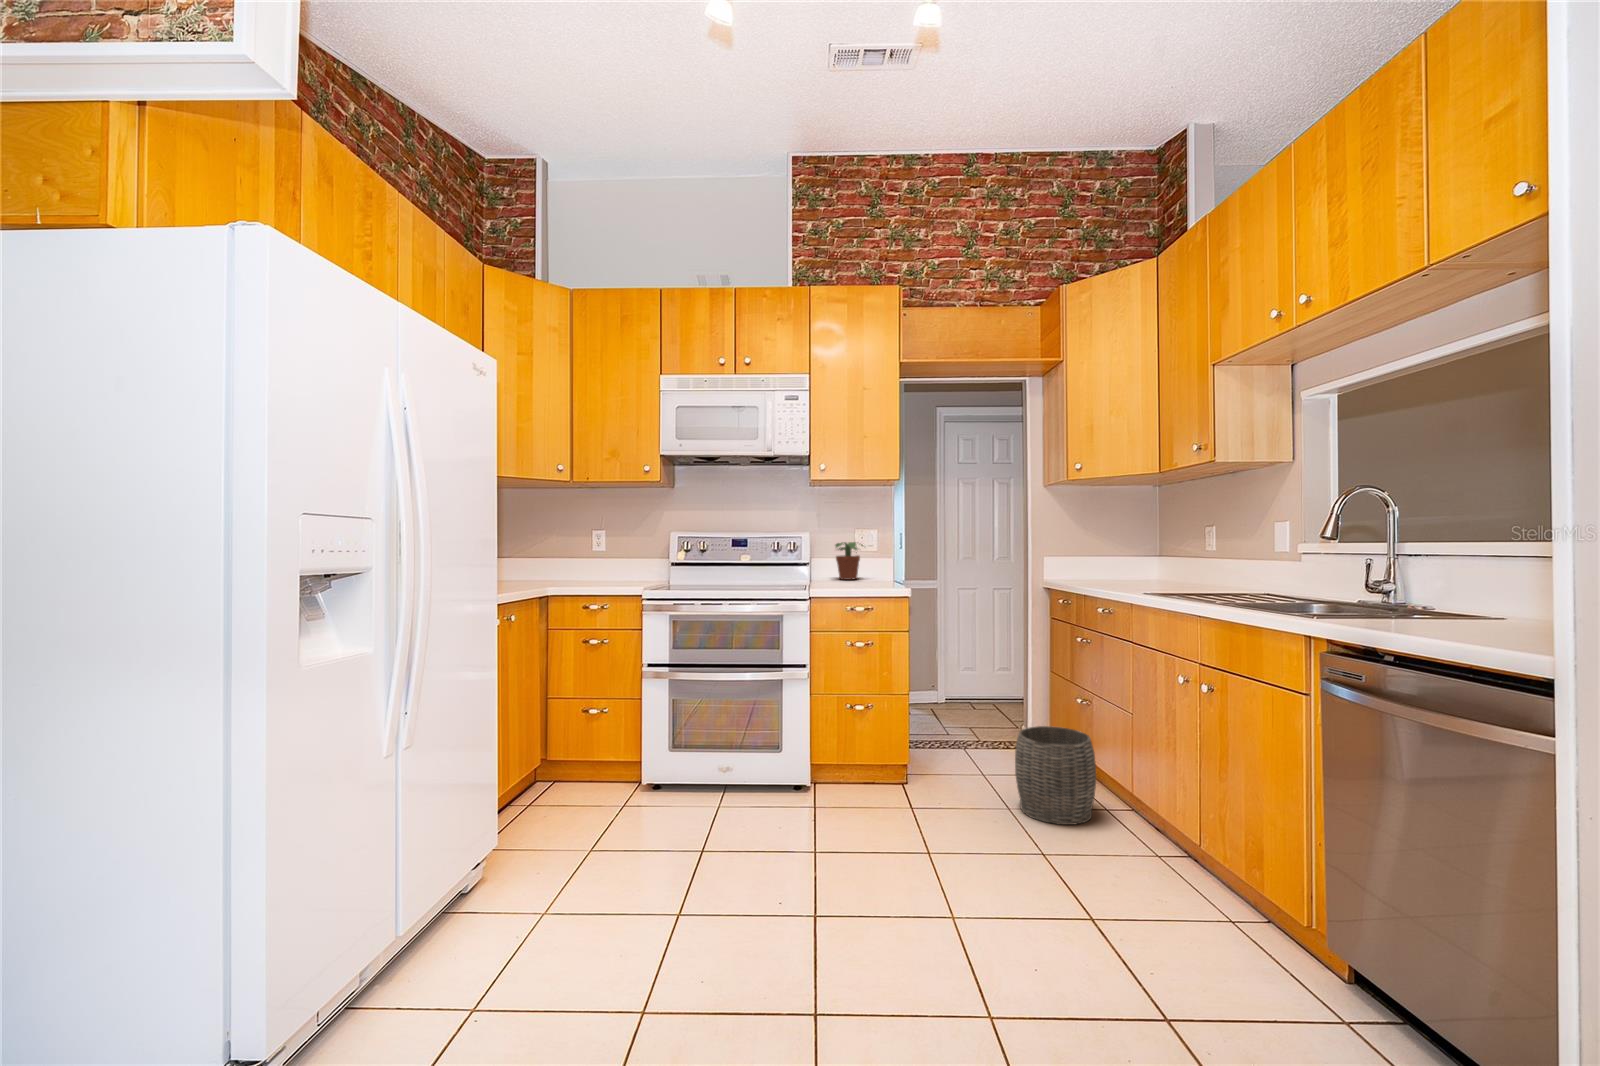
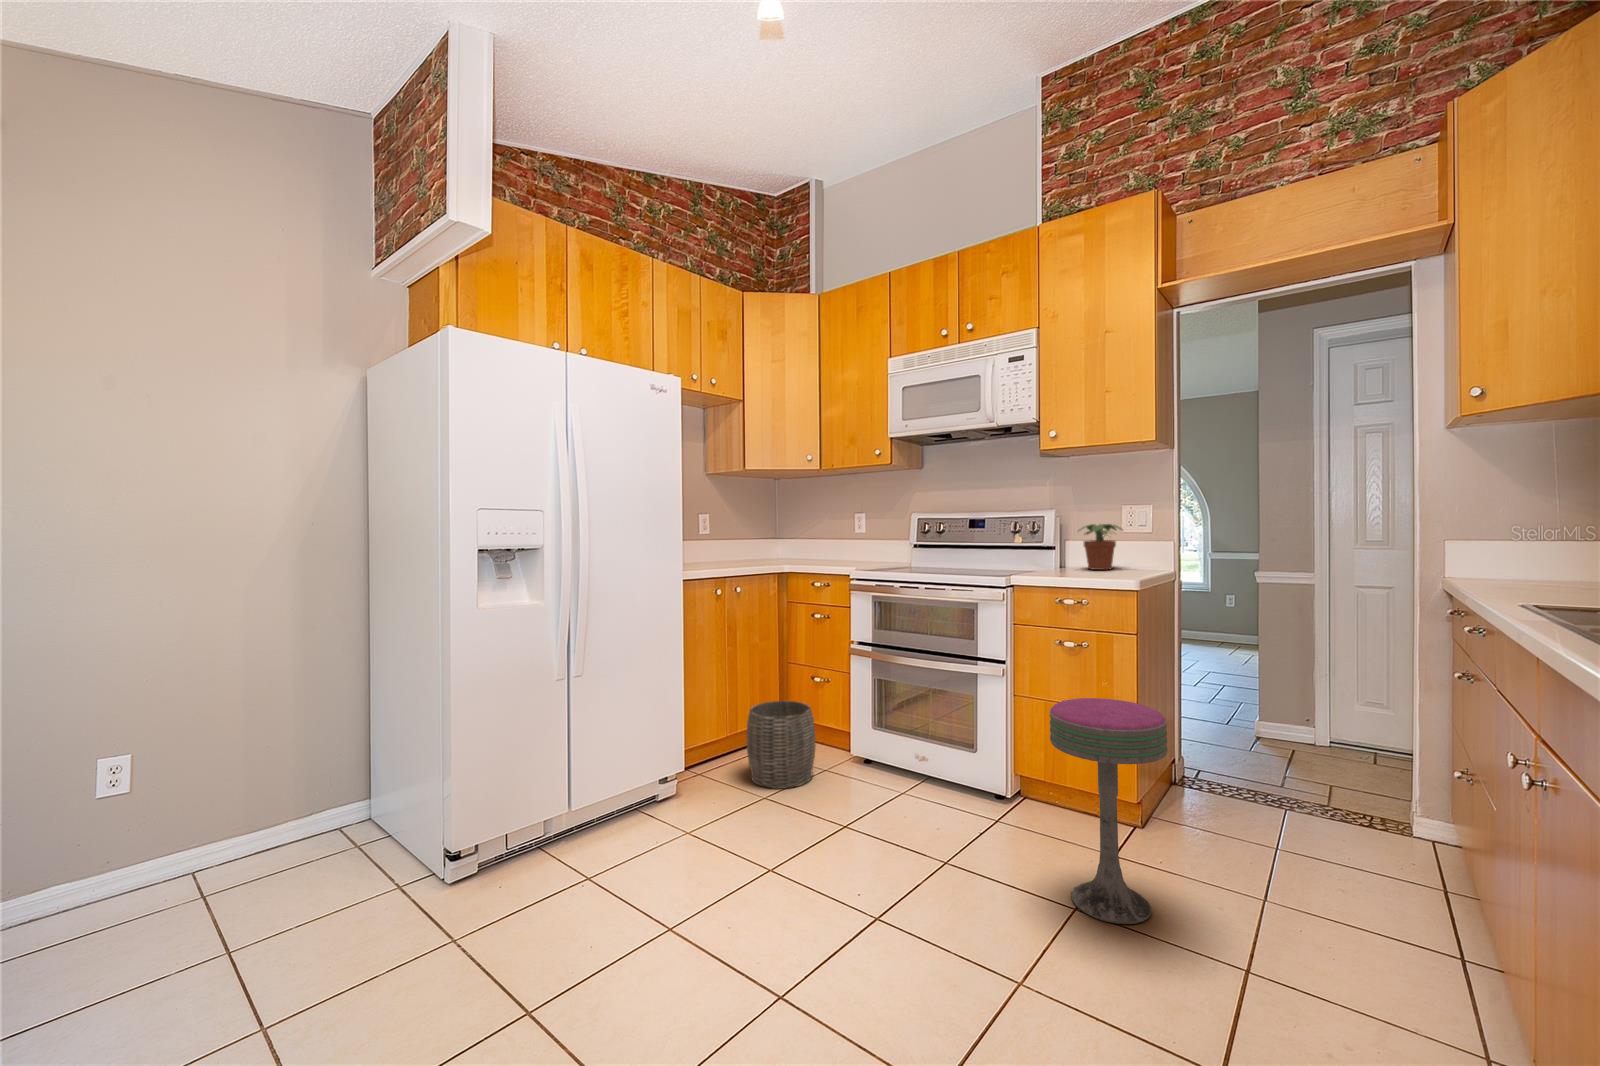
bar stool: none [907,676,991,846] -> present [1049,698,1168,924]
woven basket: present [1015,726,1096,825] -> present [746,701,816,789]

